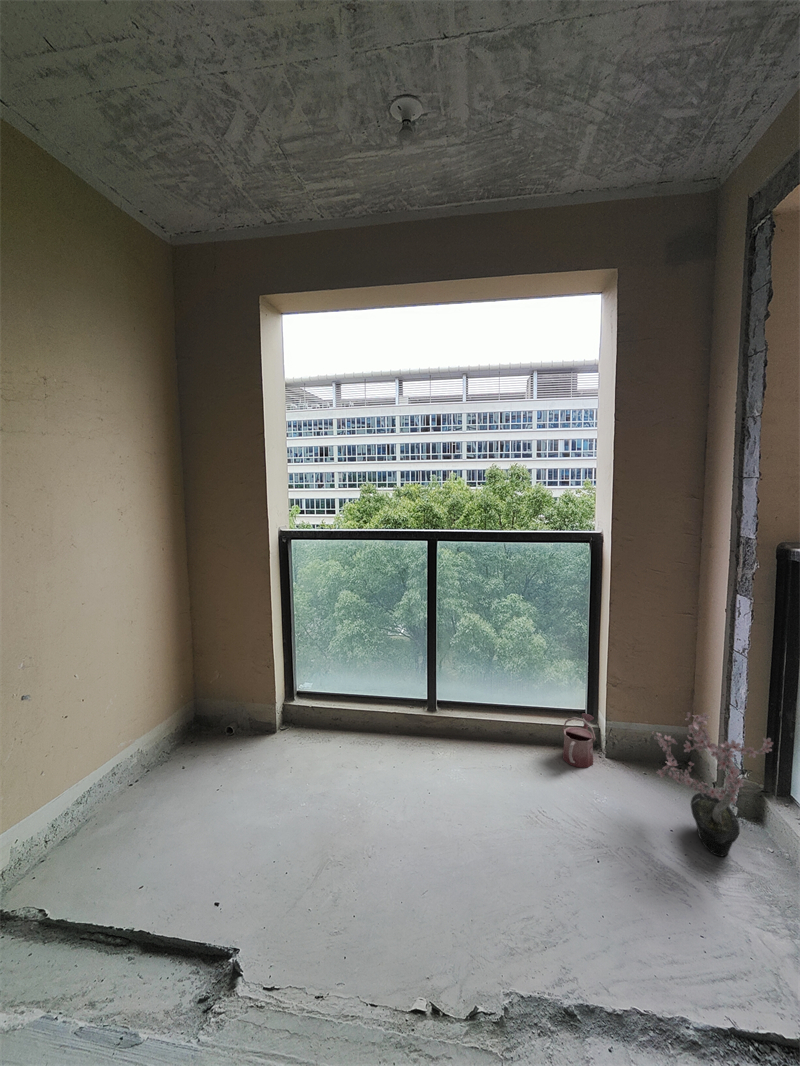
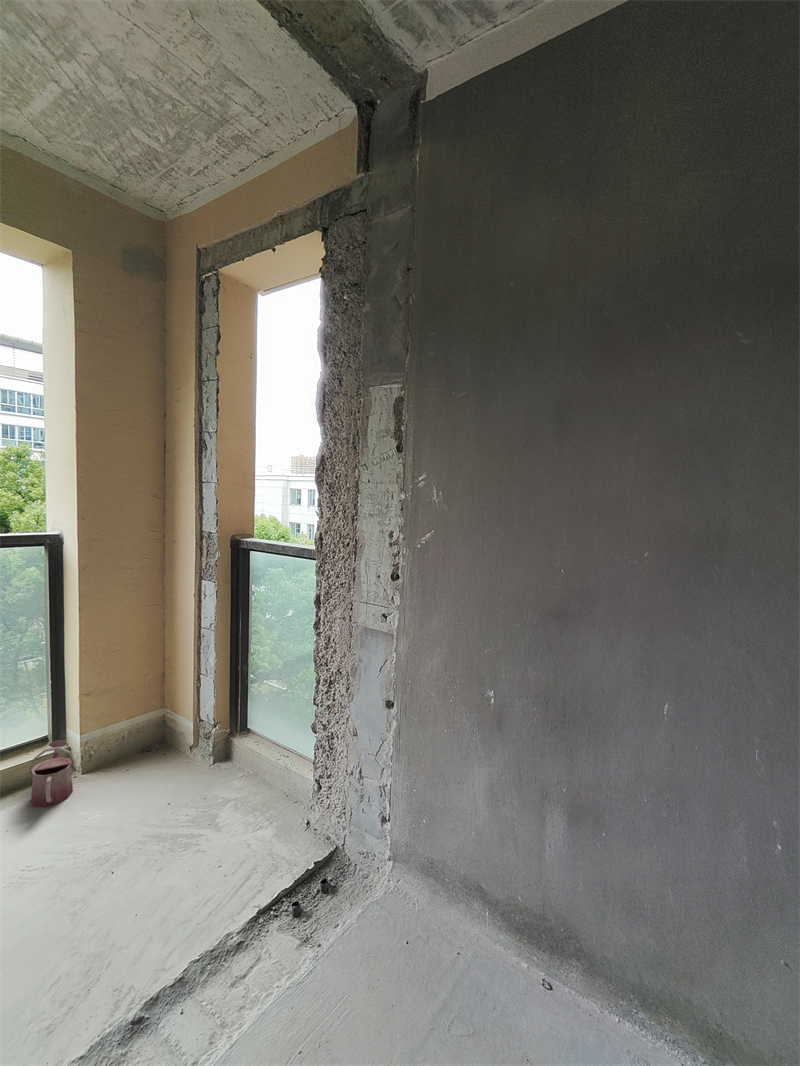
potted plant: present [652,712,773,856] -> none [137,680,247,802]

